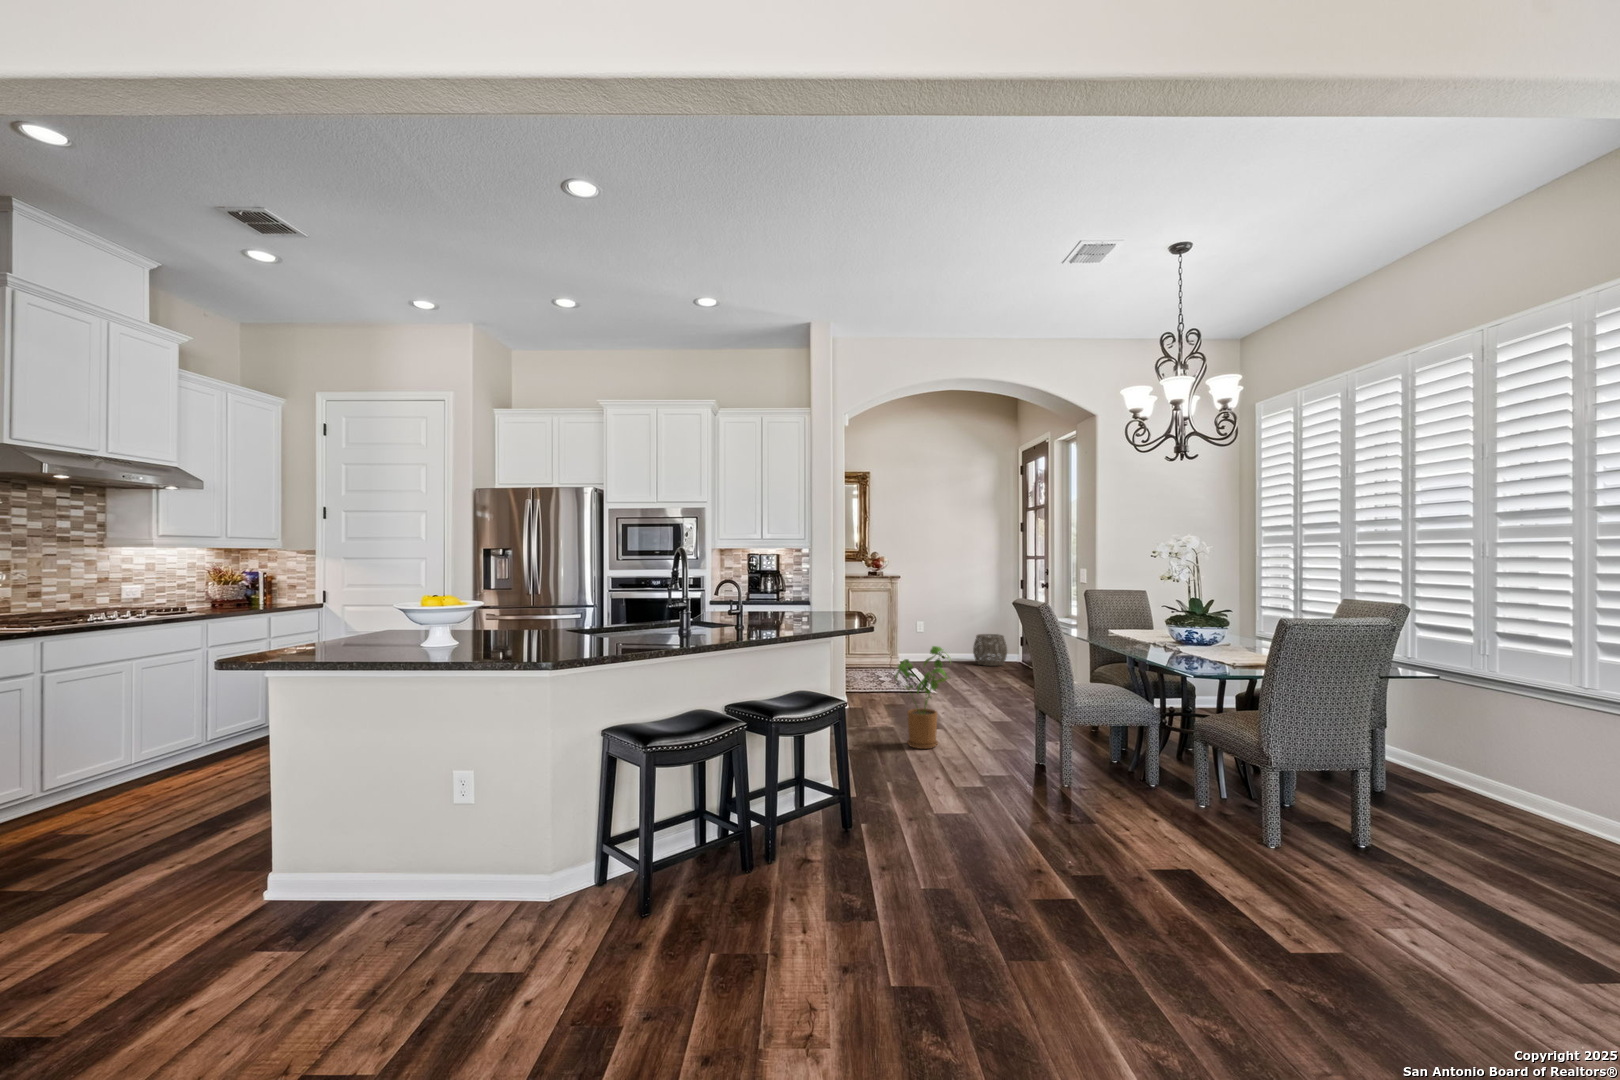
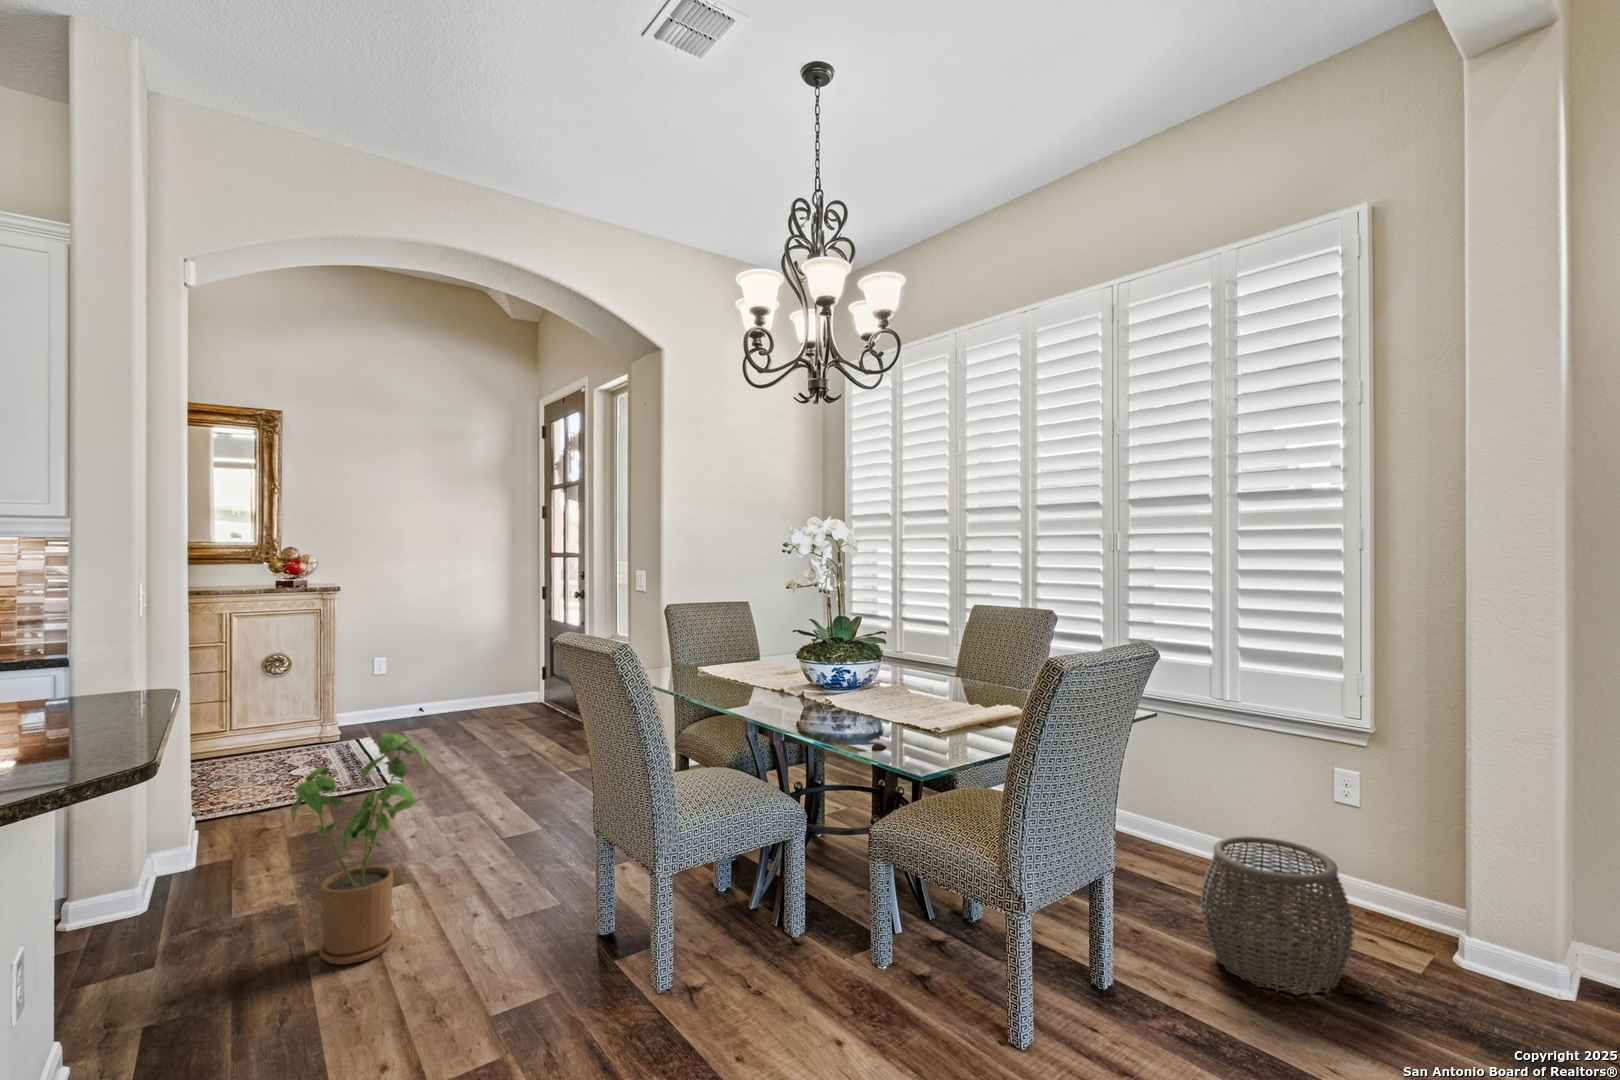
woven basket: present [973,634,1007,666] -> present [1200,836,1354,995]

